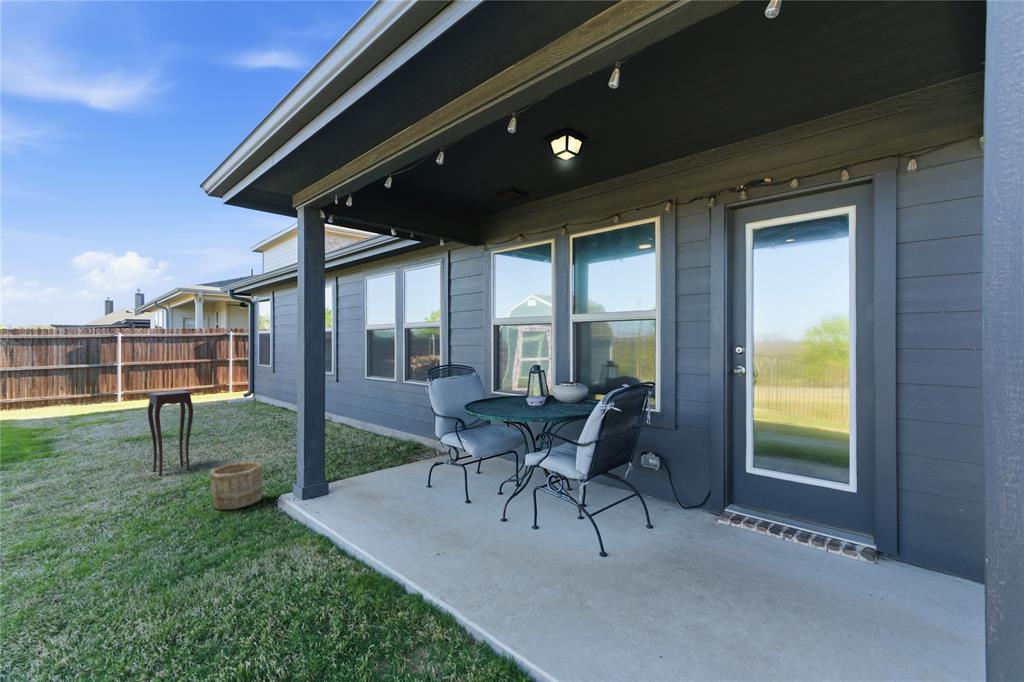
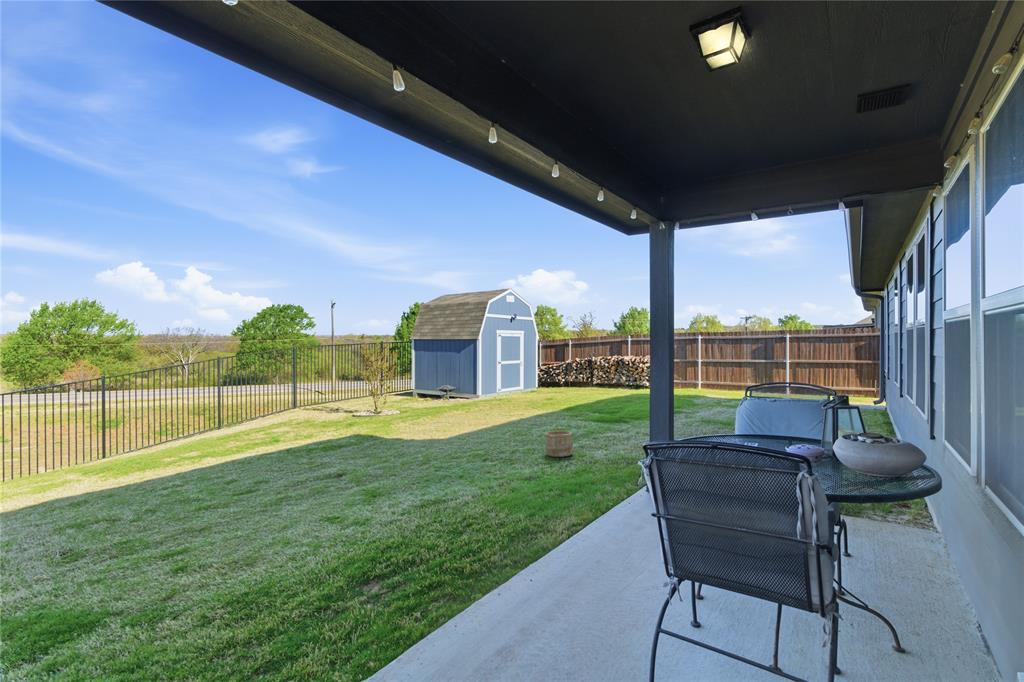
side table: present [147,390,193,476] -> none [600,383,627,437]

